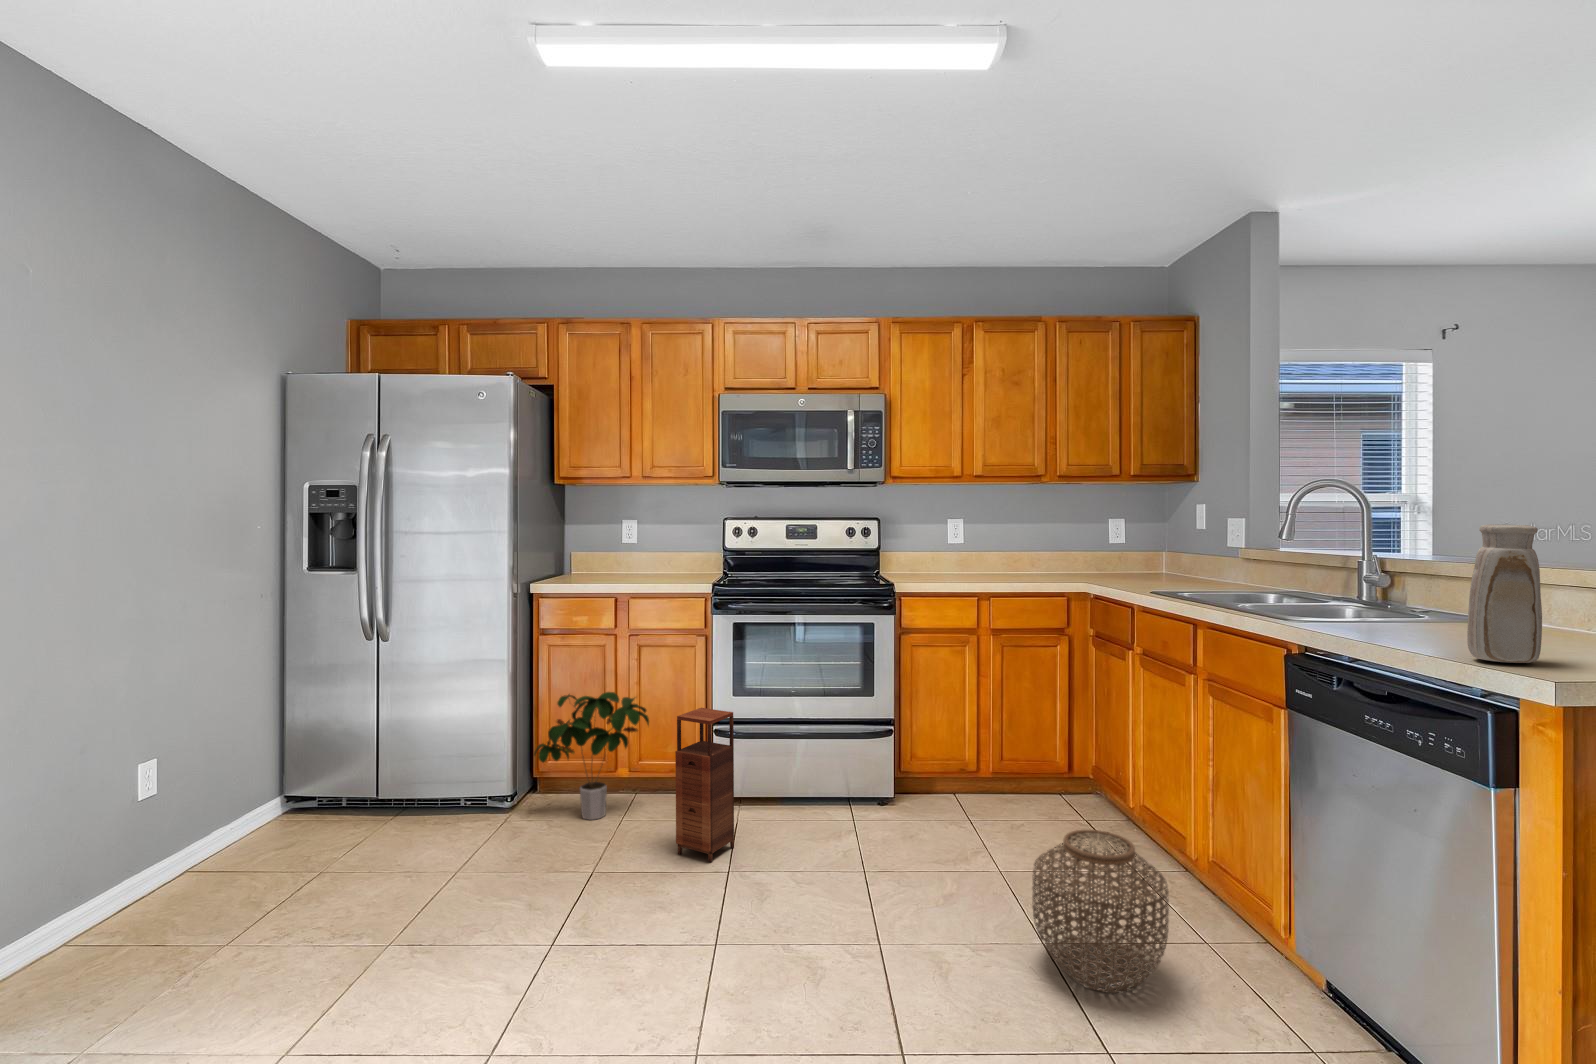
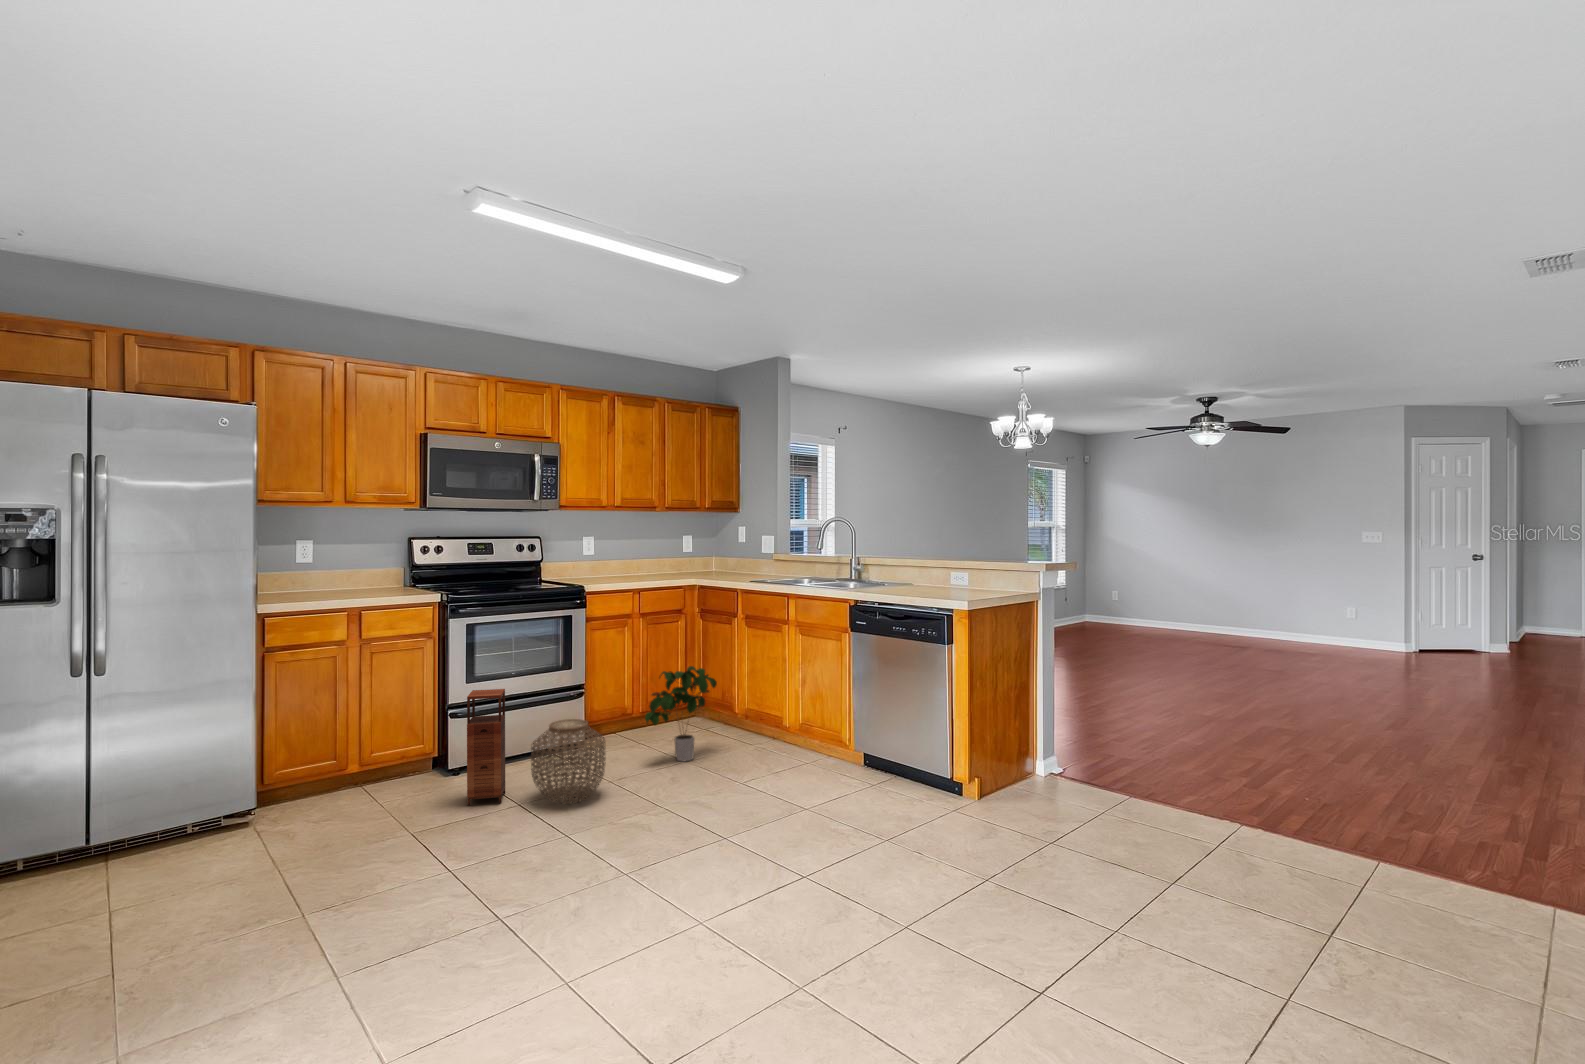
vase: present [1467,524,1542,663] -> none [924,542,947,598]
potted plant: present [534,692,649,820] -> present [645,666,717,761]
woven basket: present [1032,830,1169,993] -> present [531,719,605,804]

